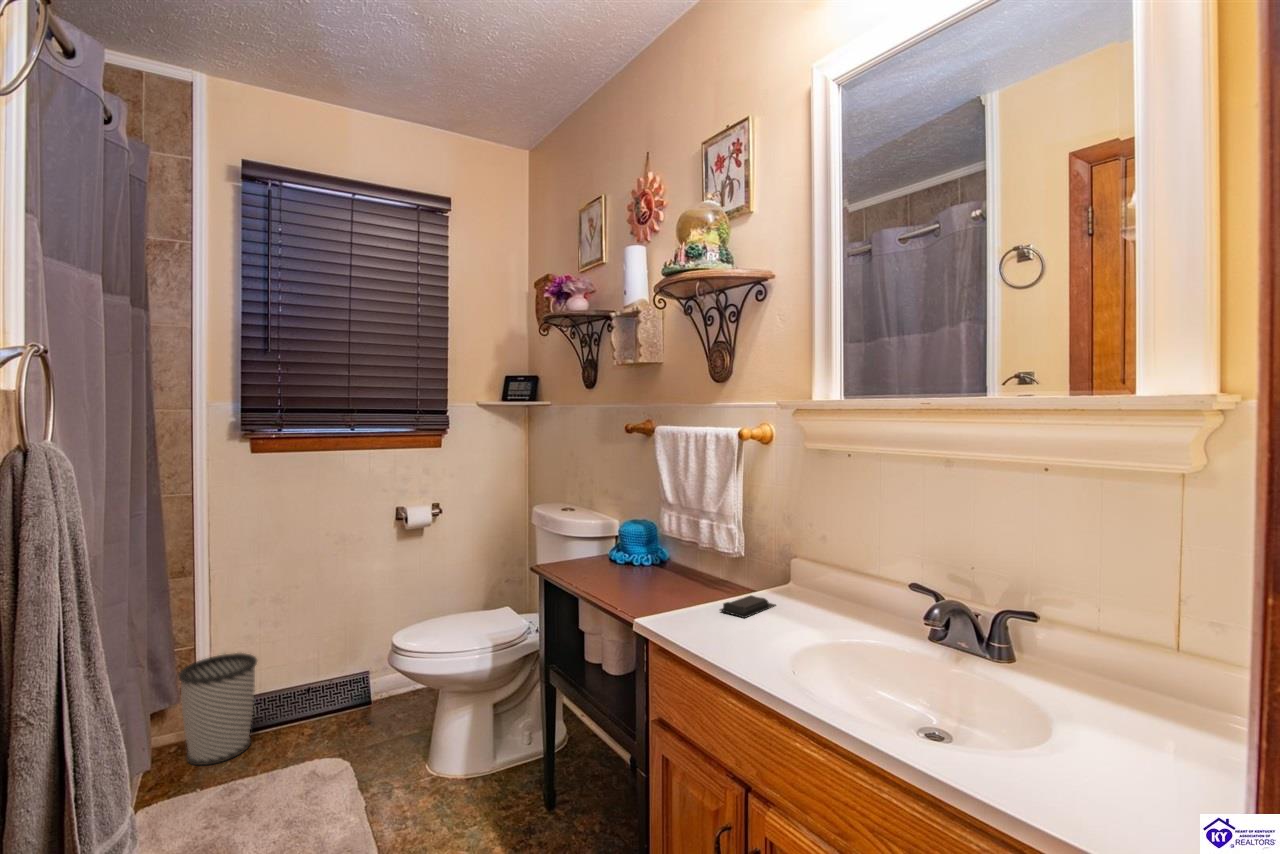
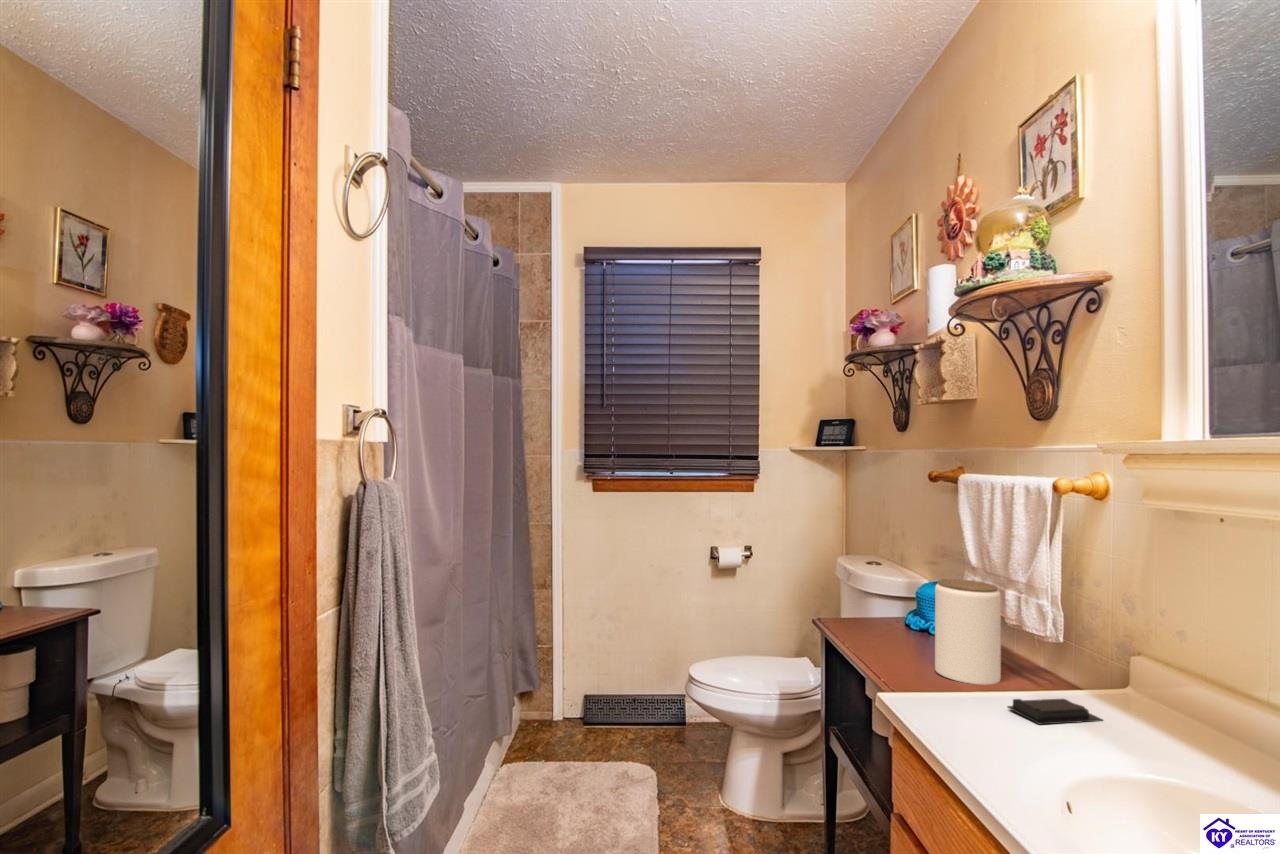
jar: none [653,515,701,598] -> present [935,579,1001,685]
wastebasket: present [178,653,257,765] -> none [538,654,593,745]

